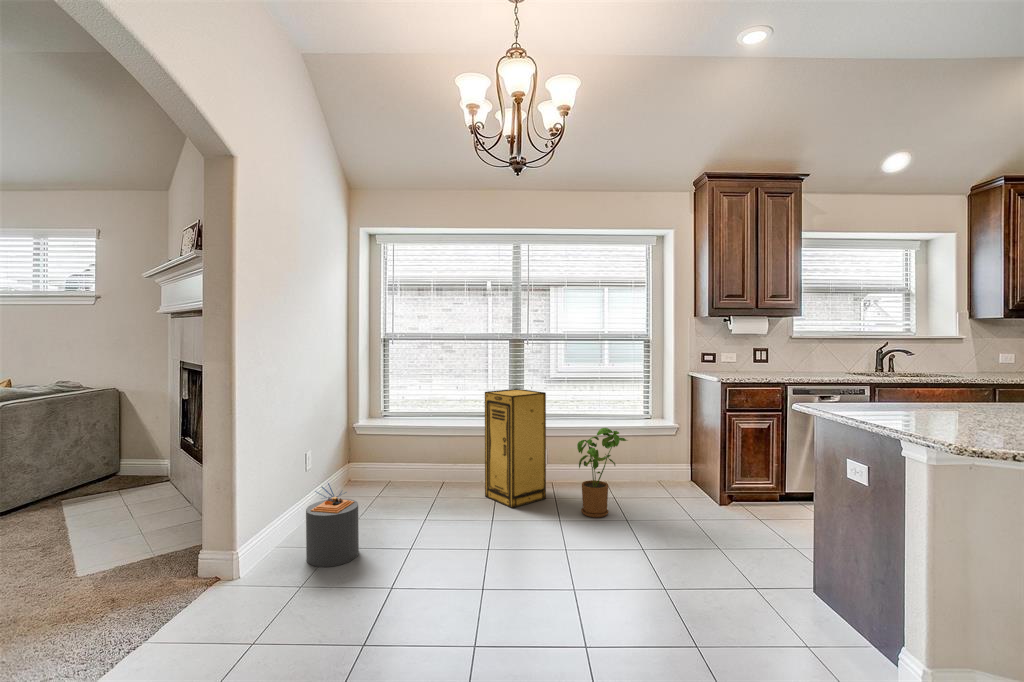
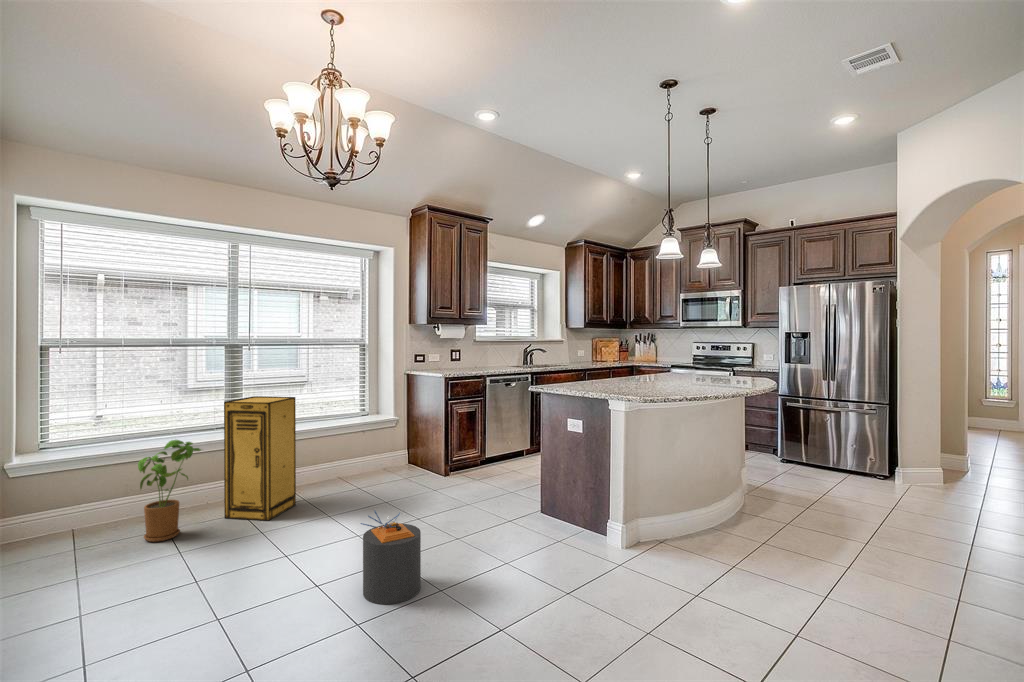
house plant: present [577,428,627,518] -> present [138,440,201,542]
trash can: present [306,483,359,567] -> present [361,511,421,604]

